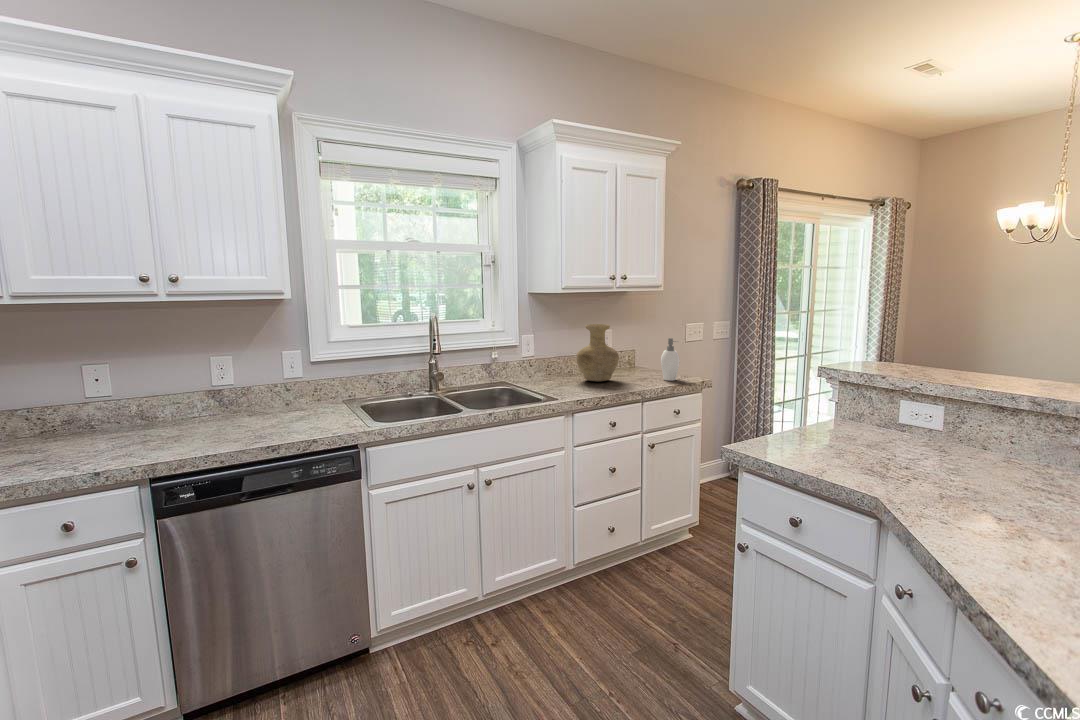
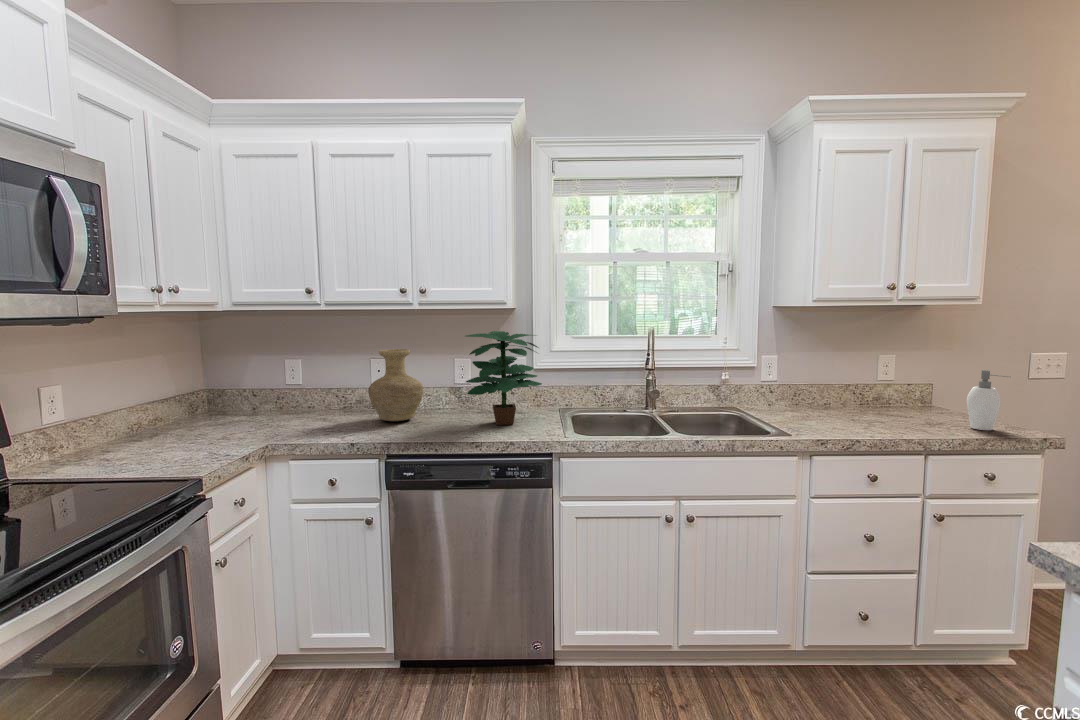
potted plant: none [234,323,329,425] -> present [466,331,542,425]
vase: present [576,324,619,382] -> present [368,349,423,421]

